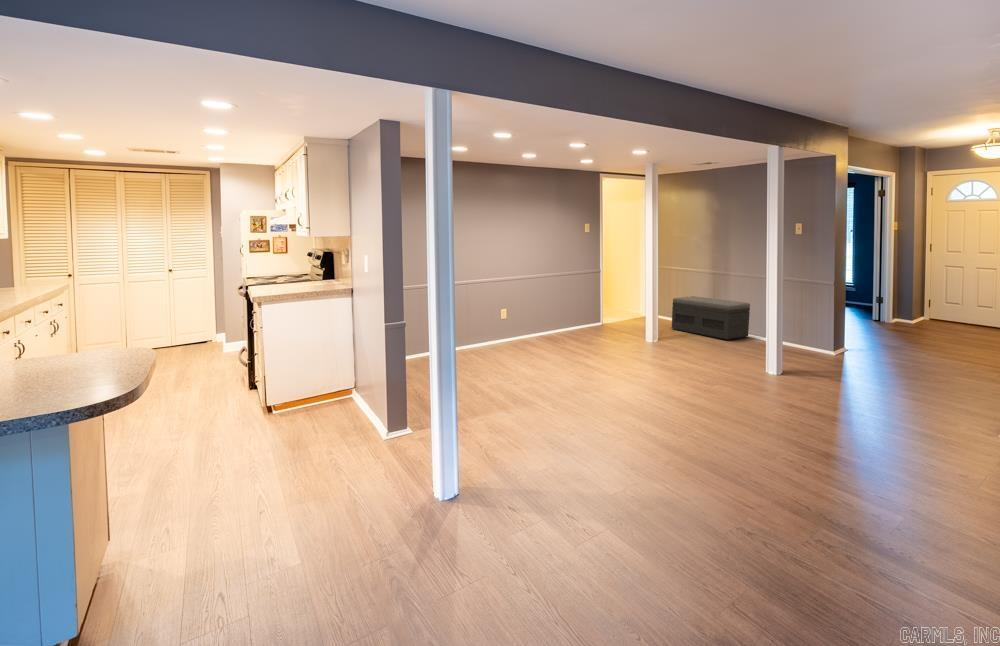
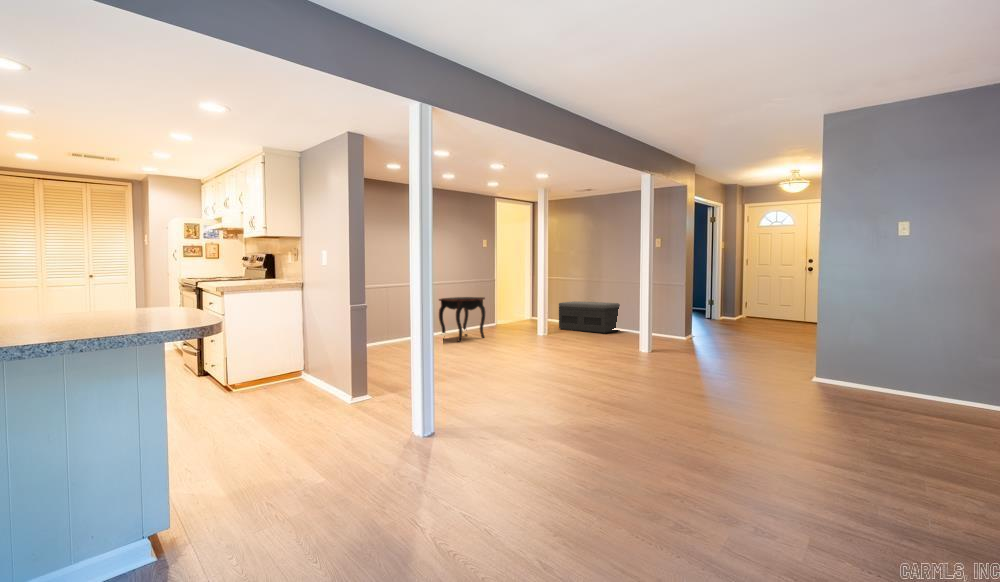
side table: none [526,291,581,345] -> present [439,297,485,342]

